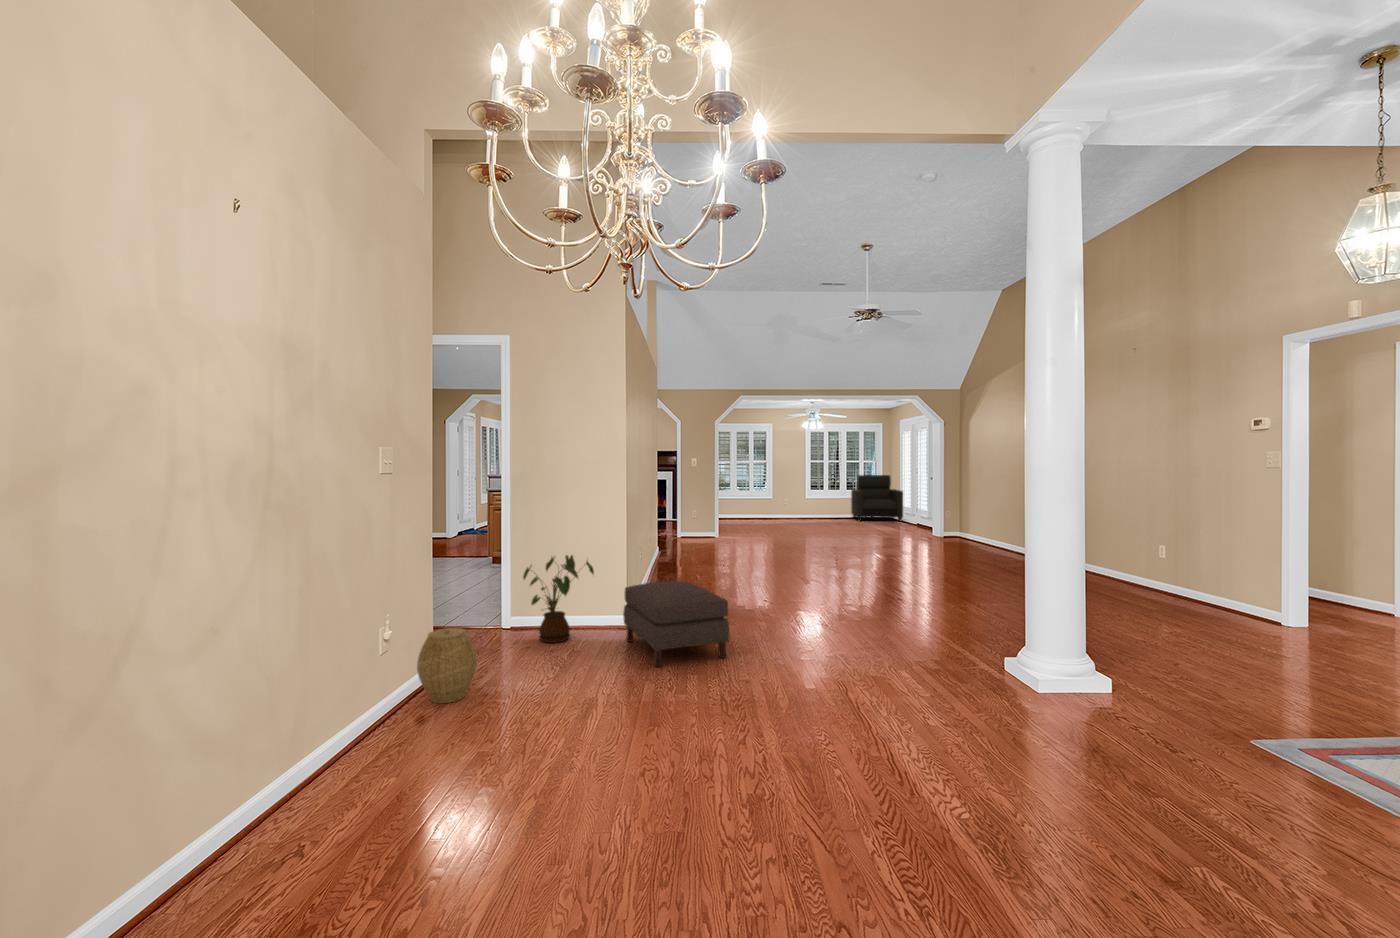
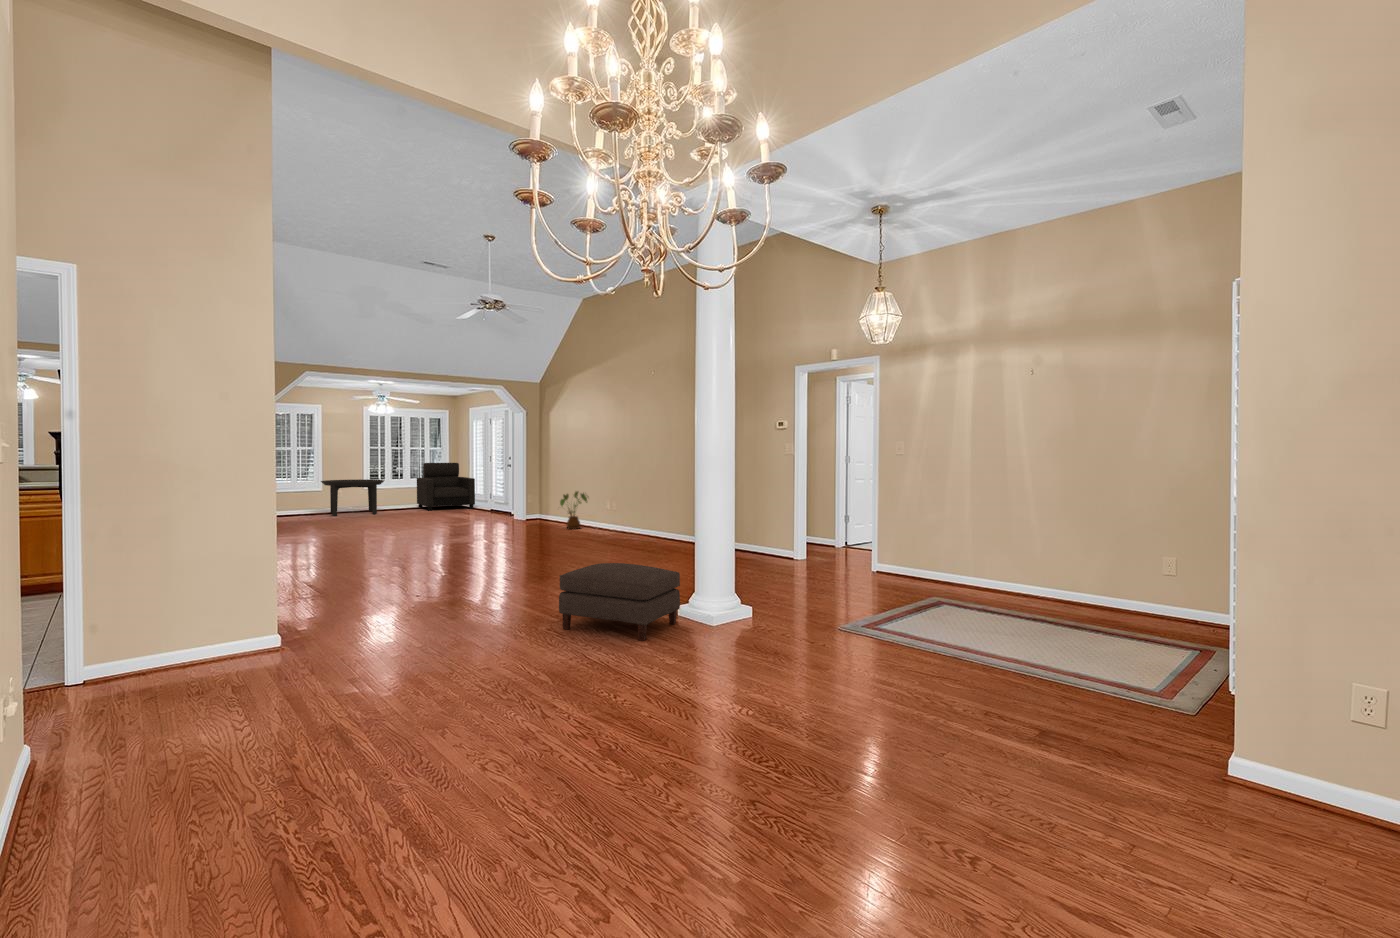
round table: none [769,490,820,522] -> present [321,479,384,516]
house plant: present [523,555,594,643] -> present [560,491,587,529]
ottoman: present [623,581,730,667] -> present [559,563,680,641]
woven basket: present [417,628,477,703] -> none [34,682,147,797]

